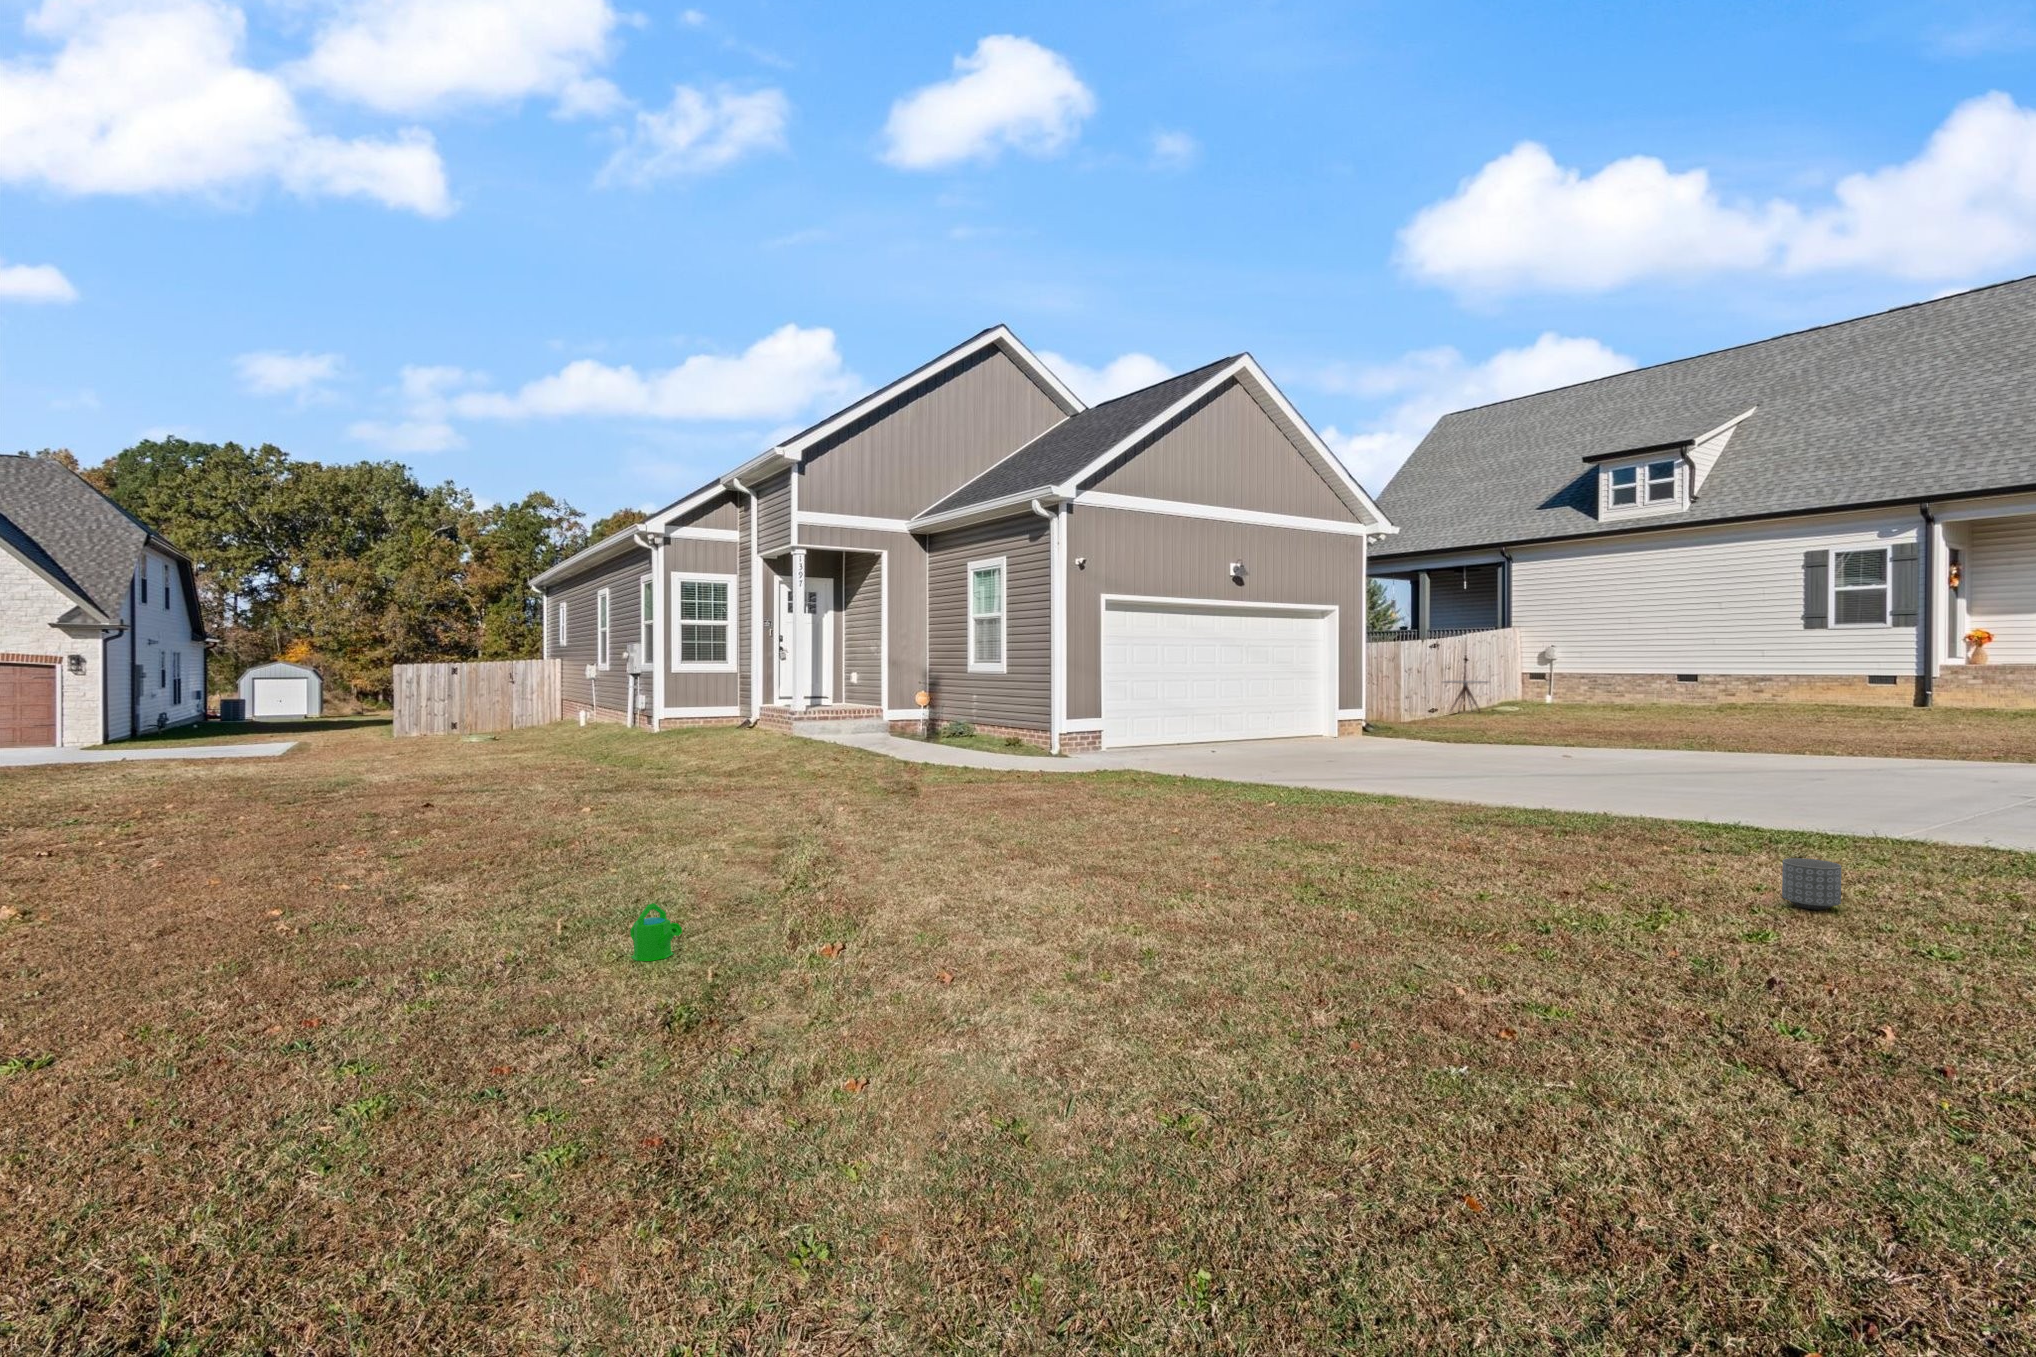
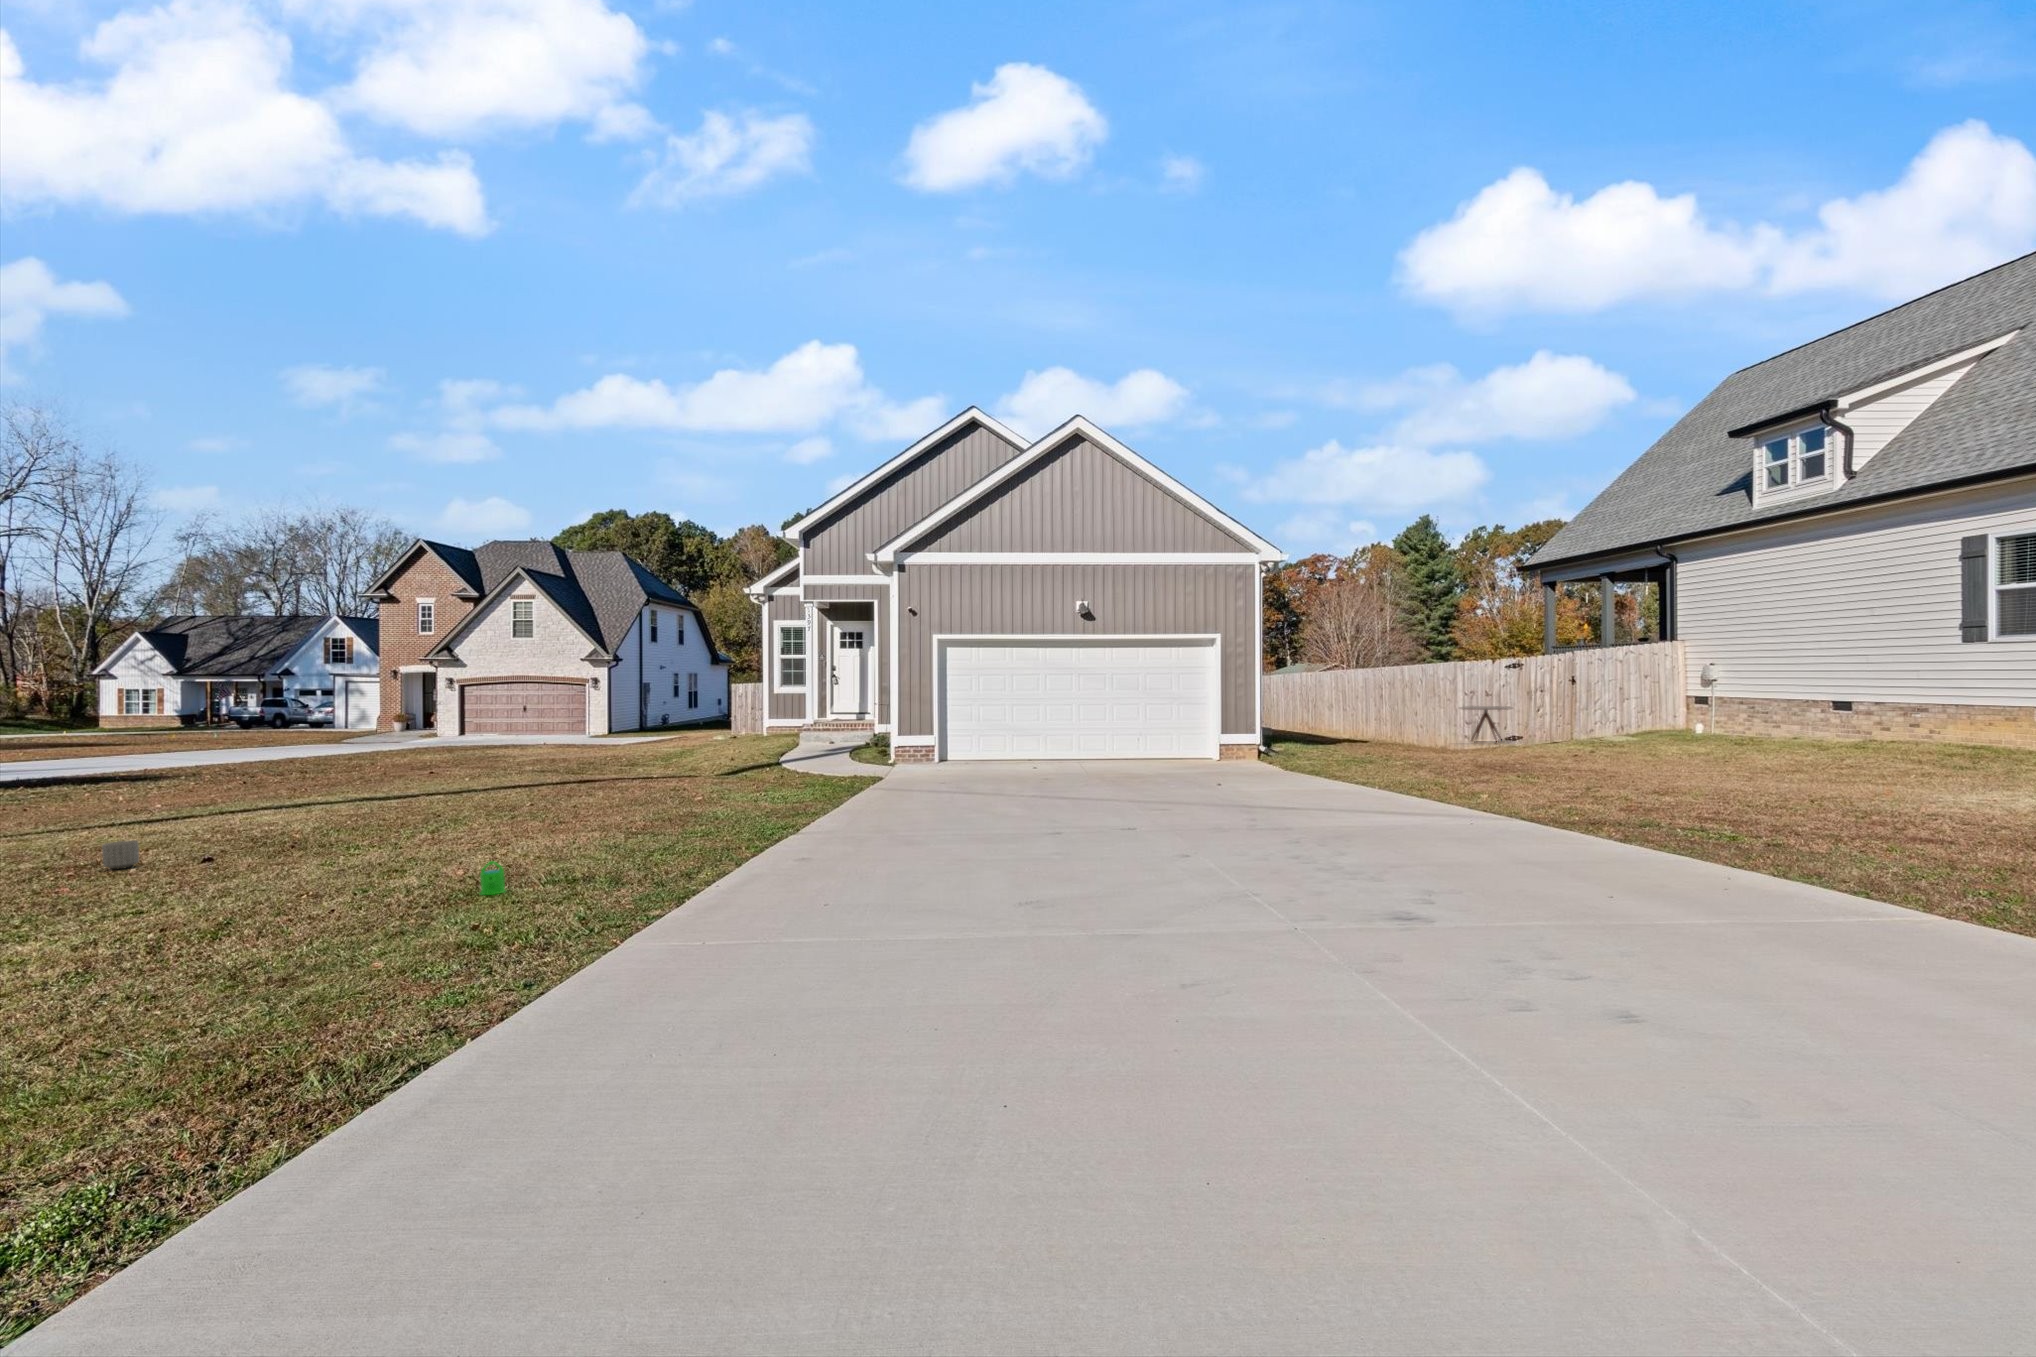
planter: present [1782,858,1841,910] -> present [102,840,139,870]
watering can: present [630,903,682,961] -> present [480,861,506,895]

